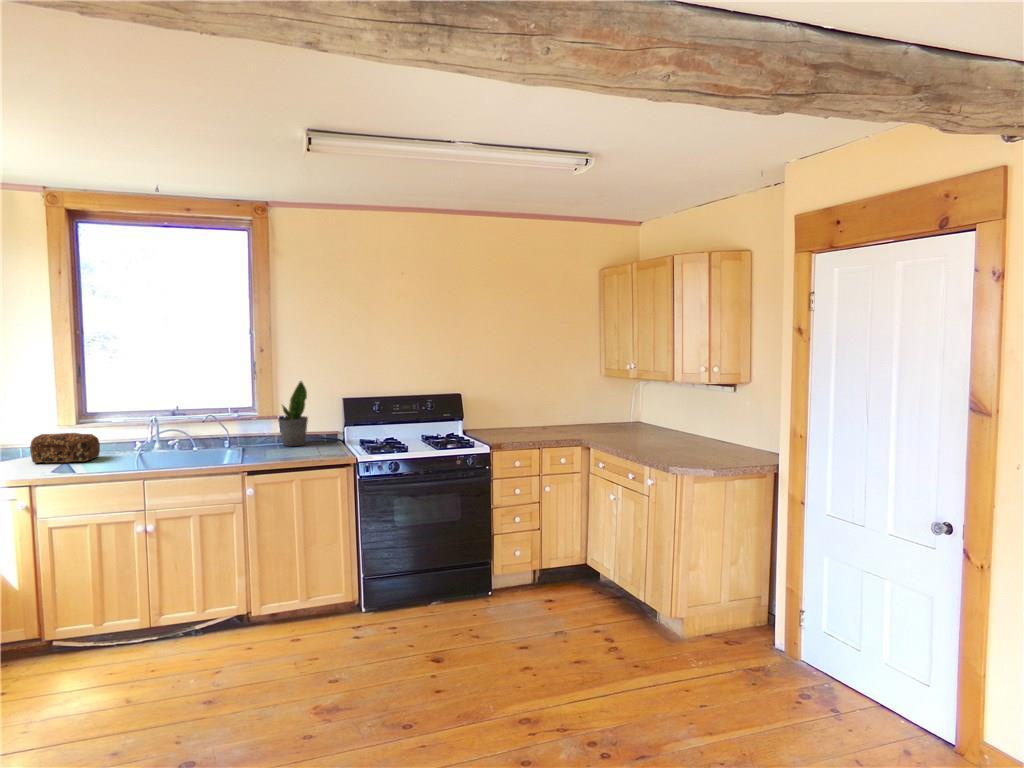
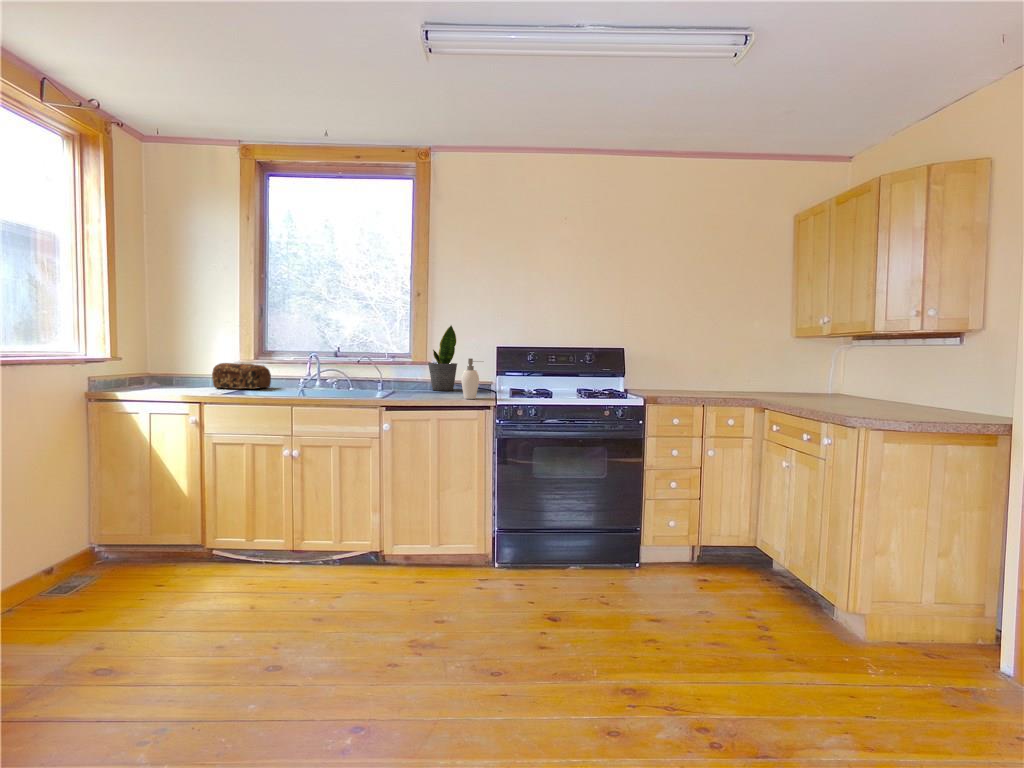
soap dispenser: none [320,418,342,457] -> present [461,358,479,399]

